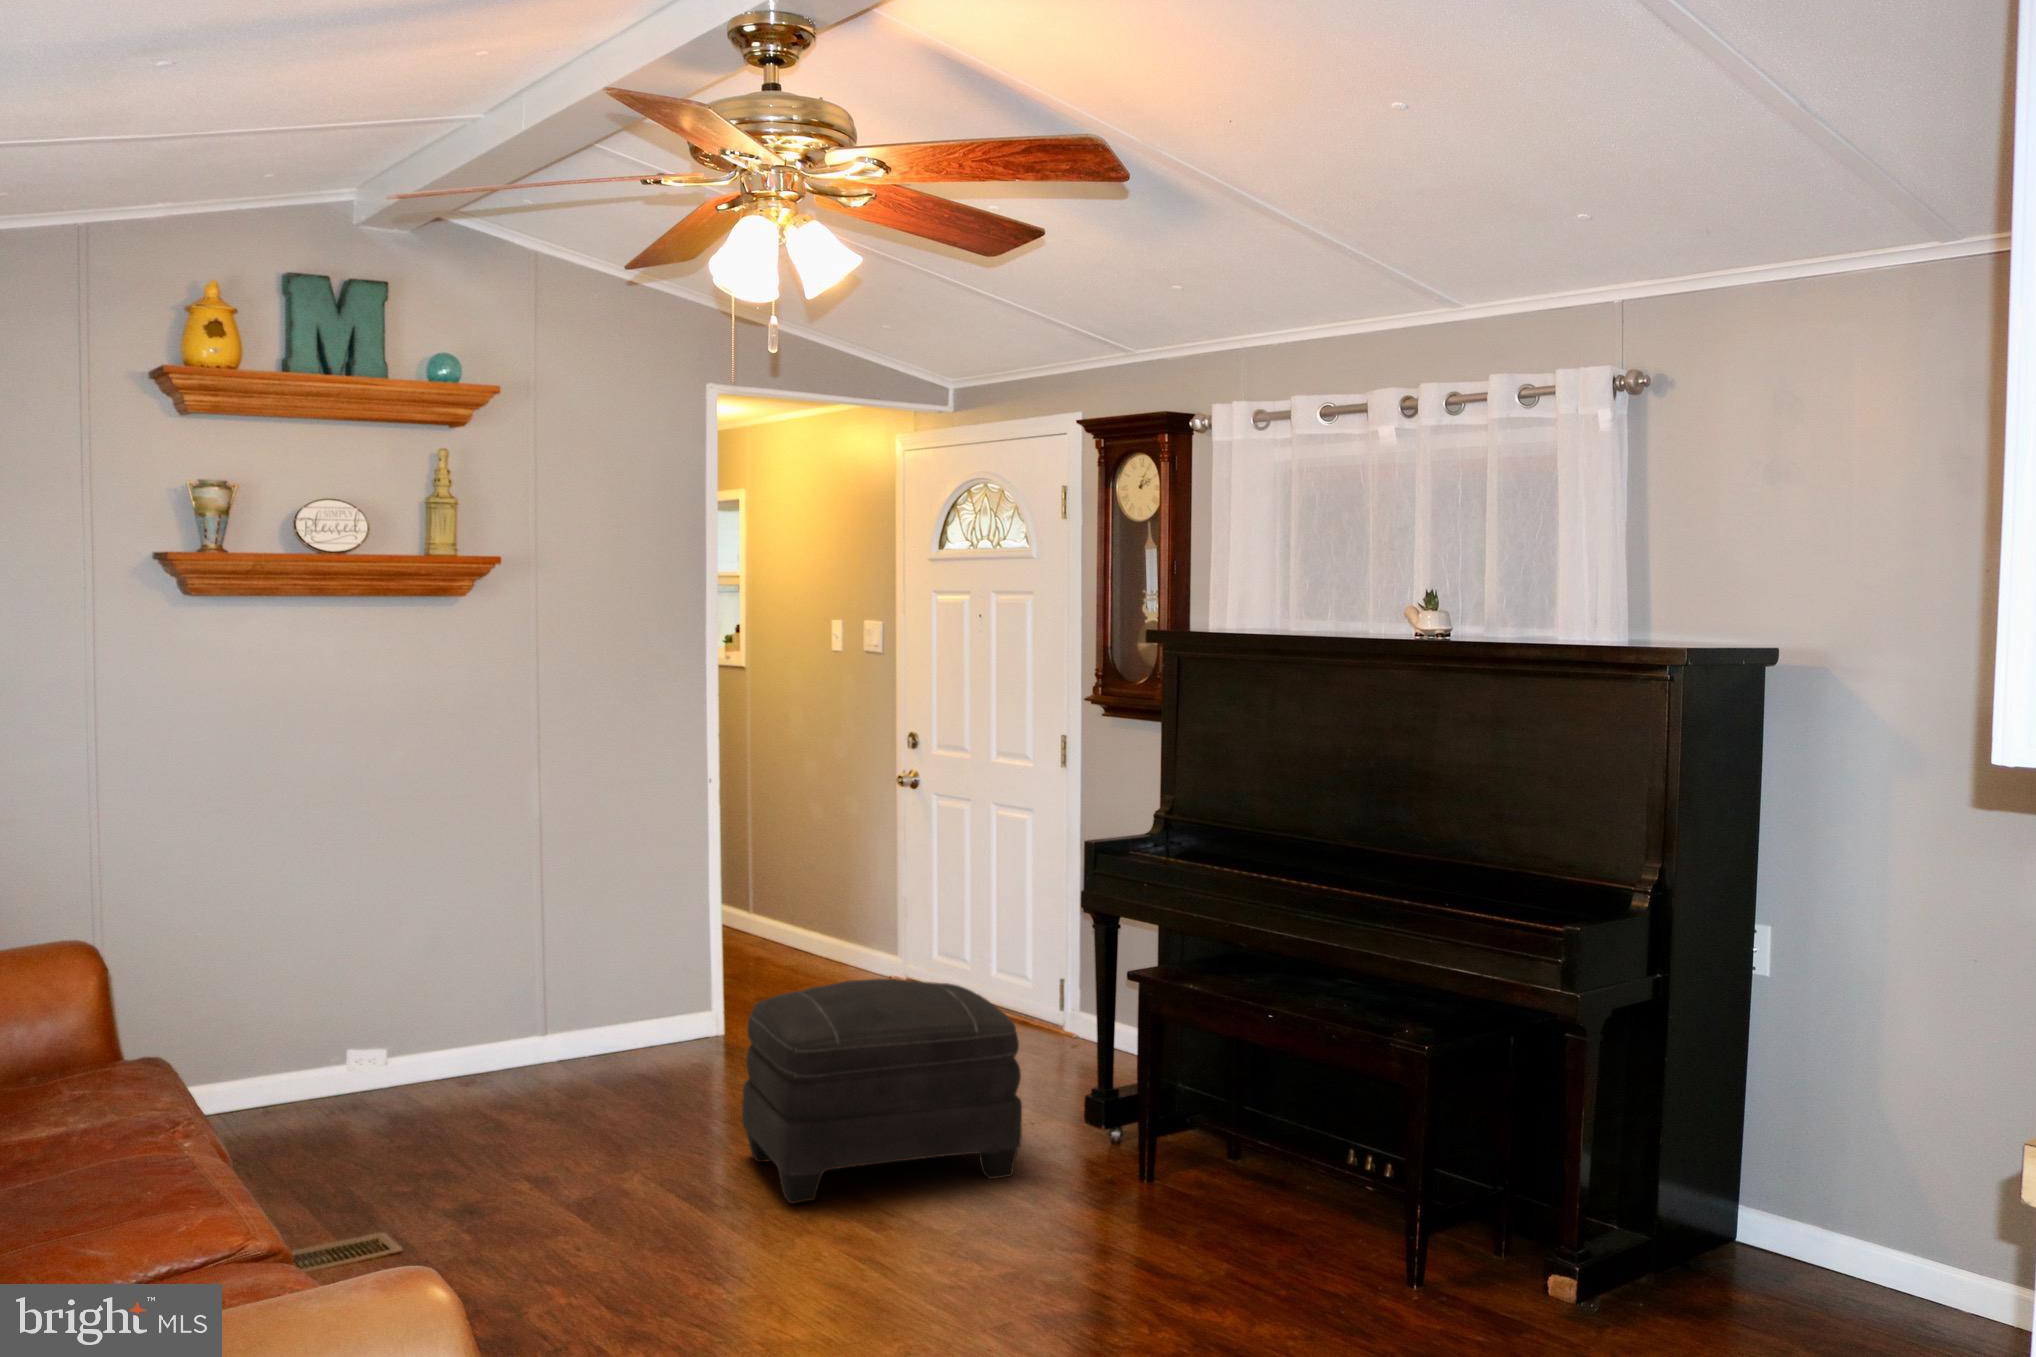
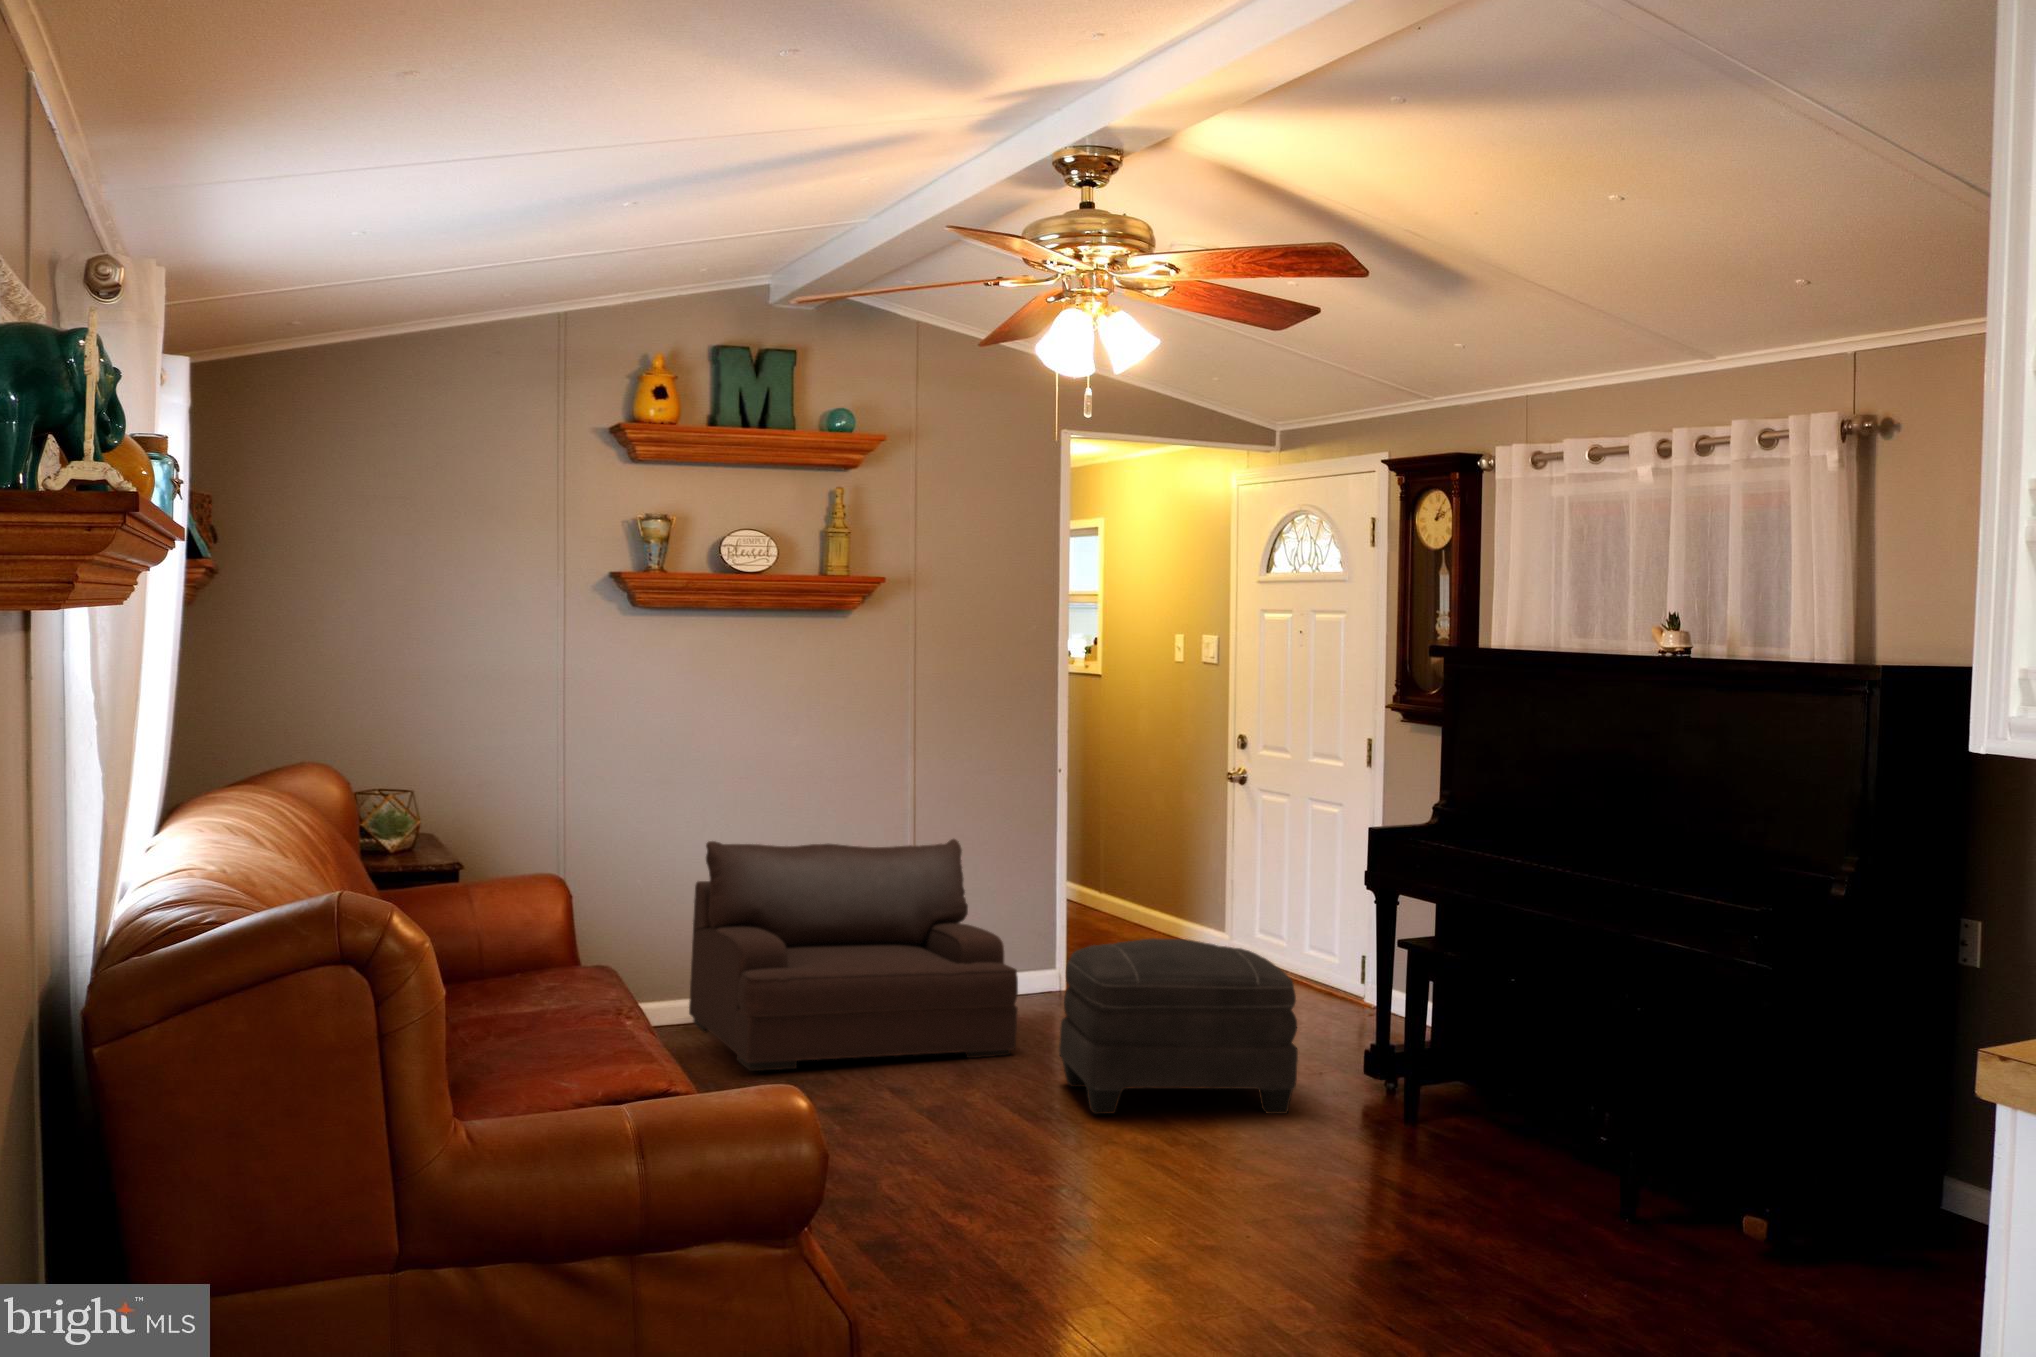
armchair: none [277,860,688,1179] -> present [689,839,1018,1071]

